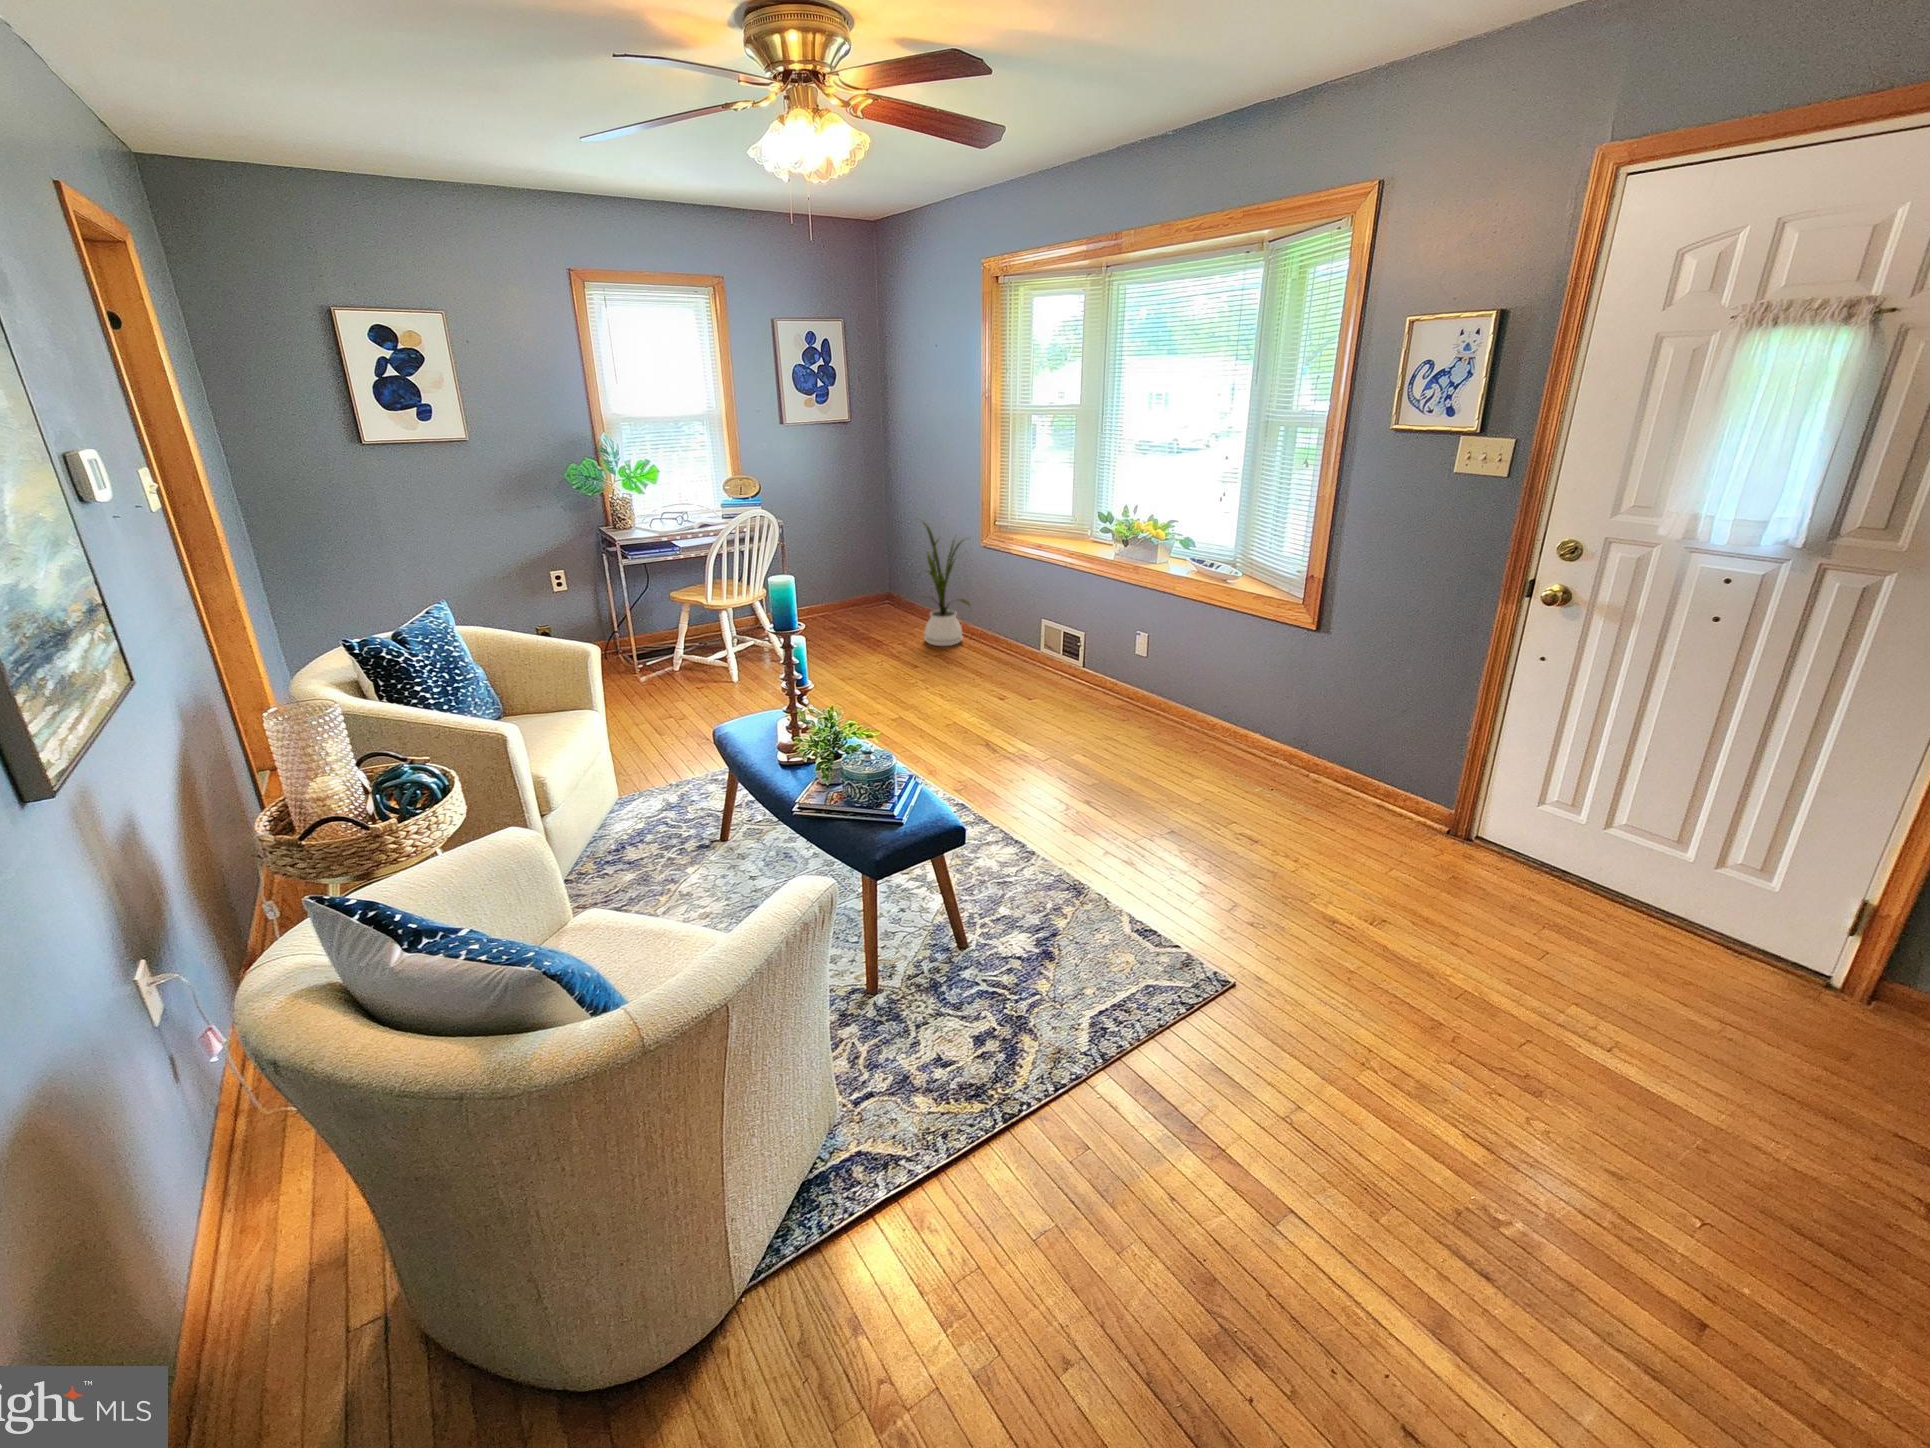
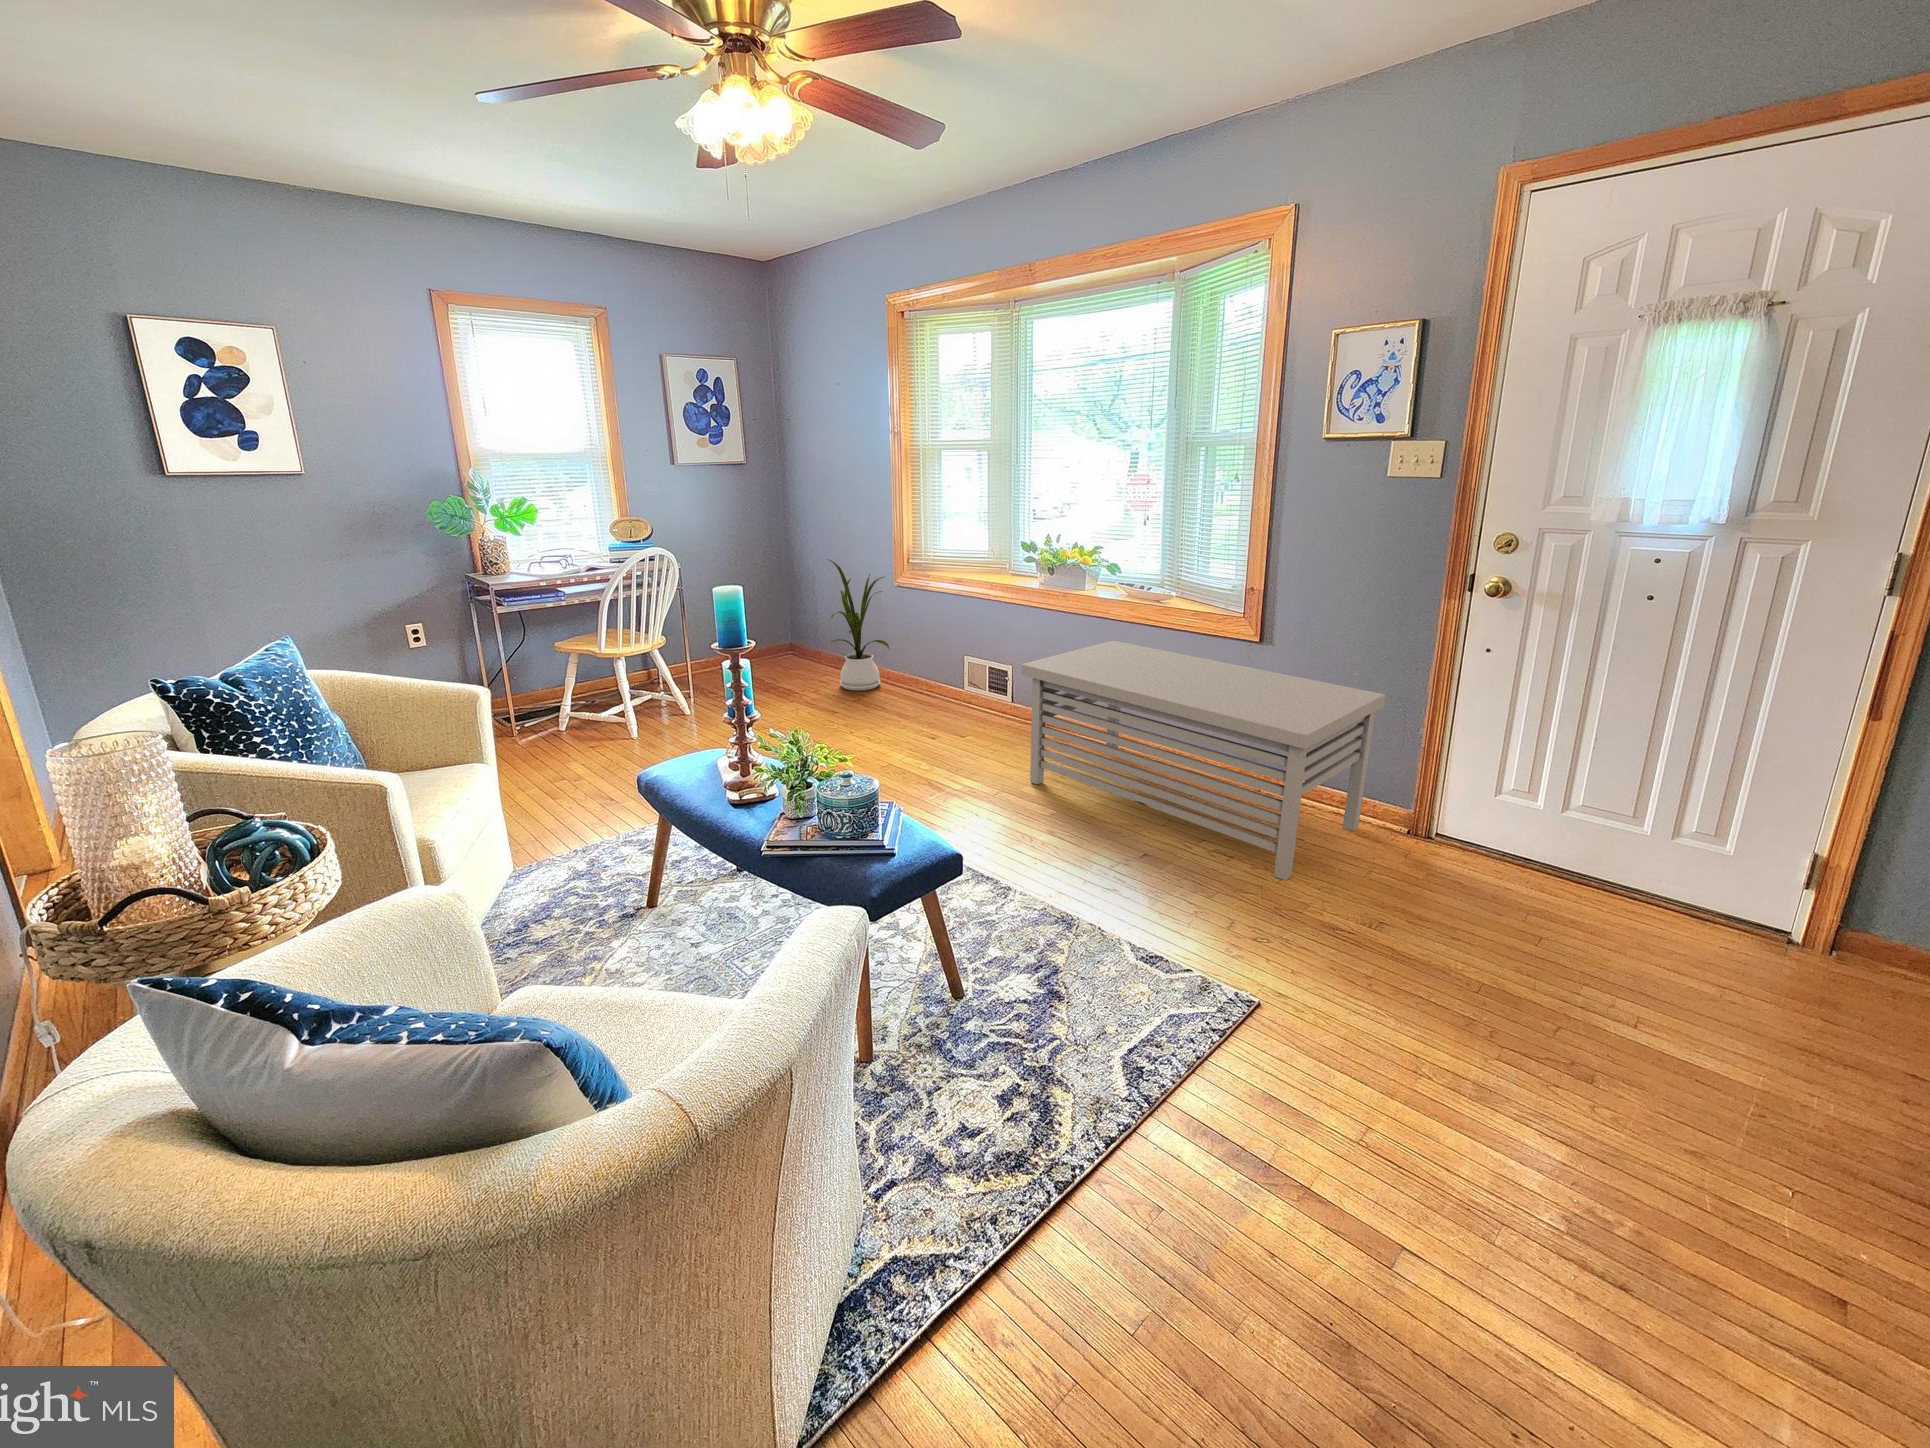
storage bench: none [1075,617,1435,871] -> present [1021,641,1385,880]

